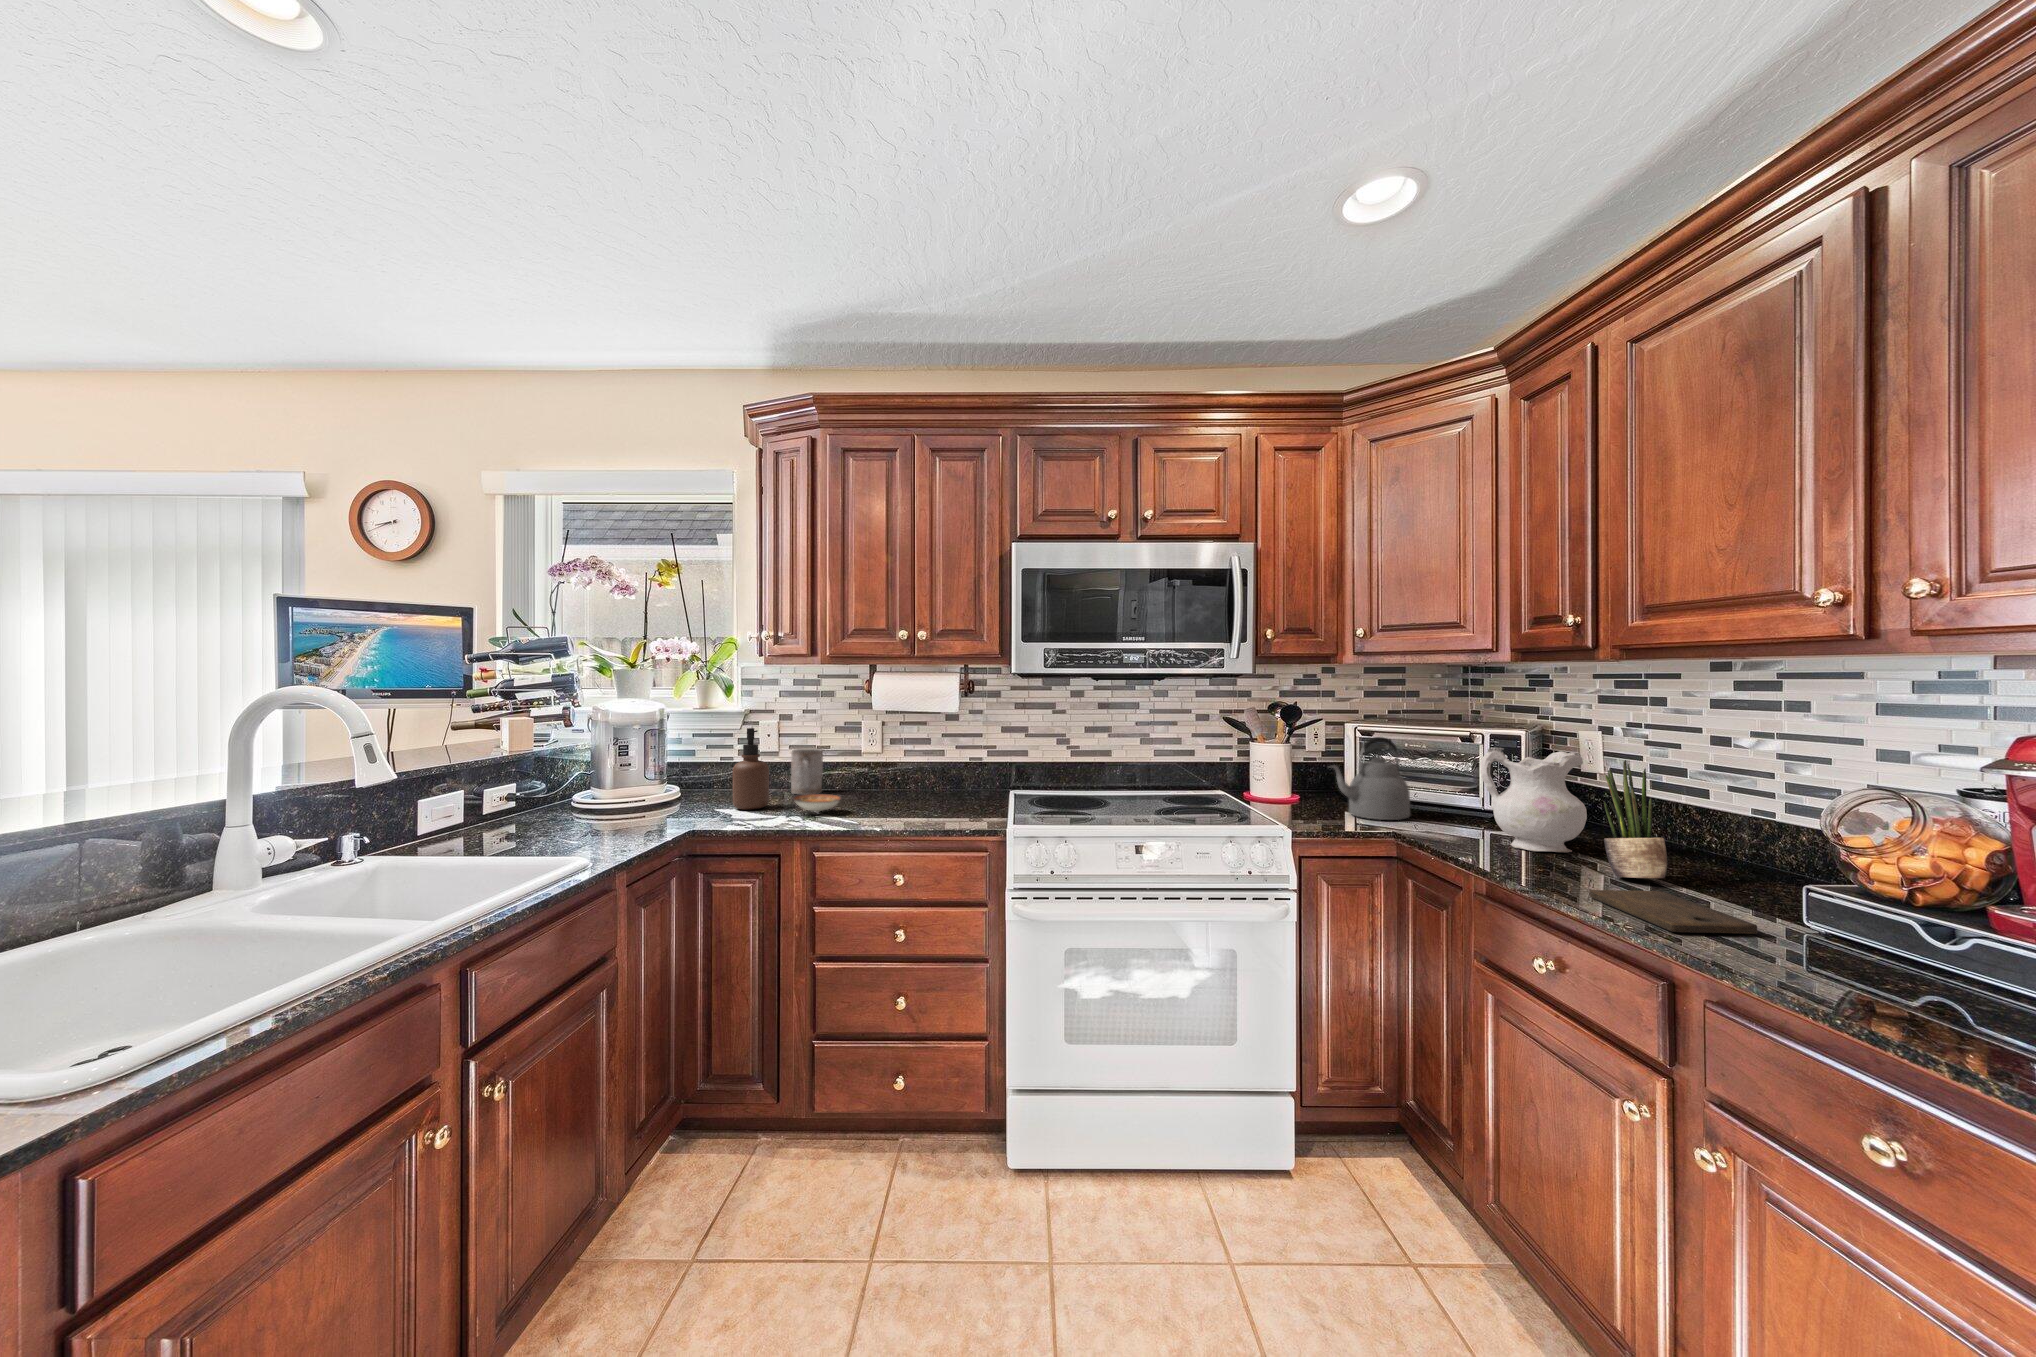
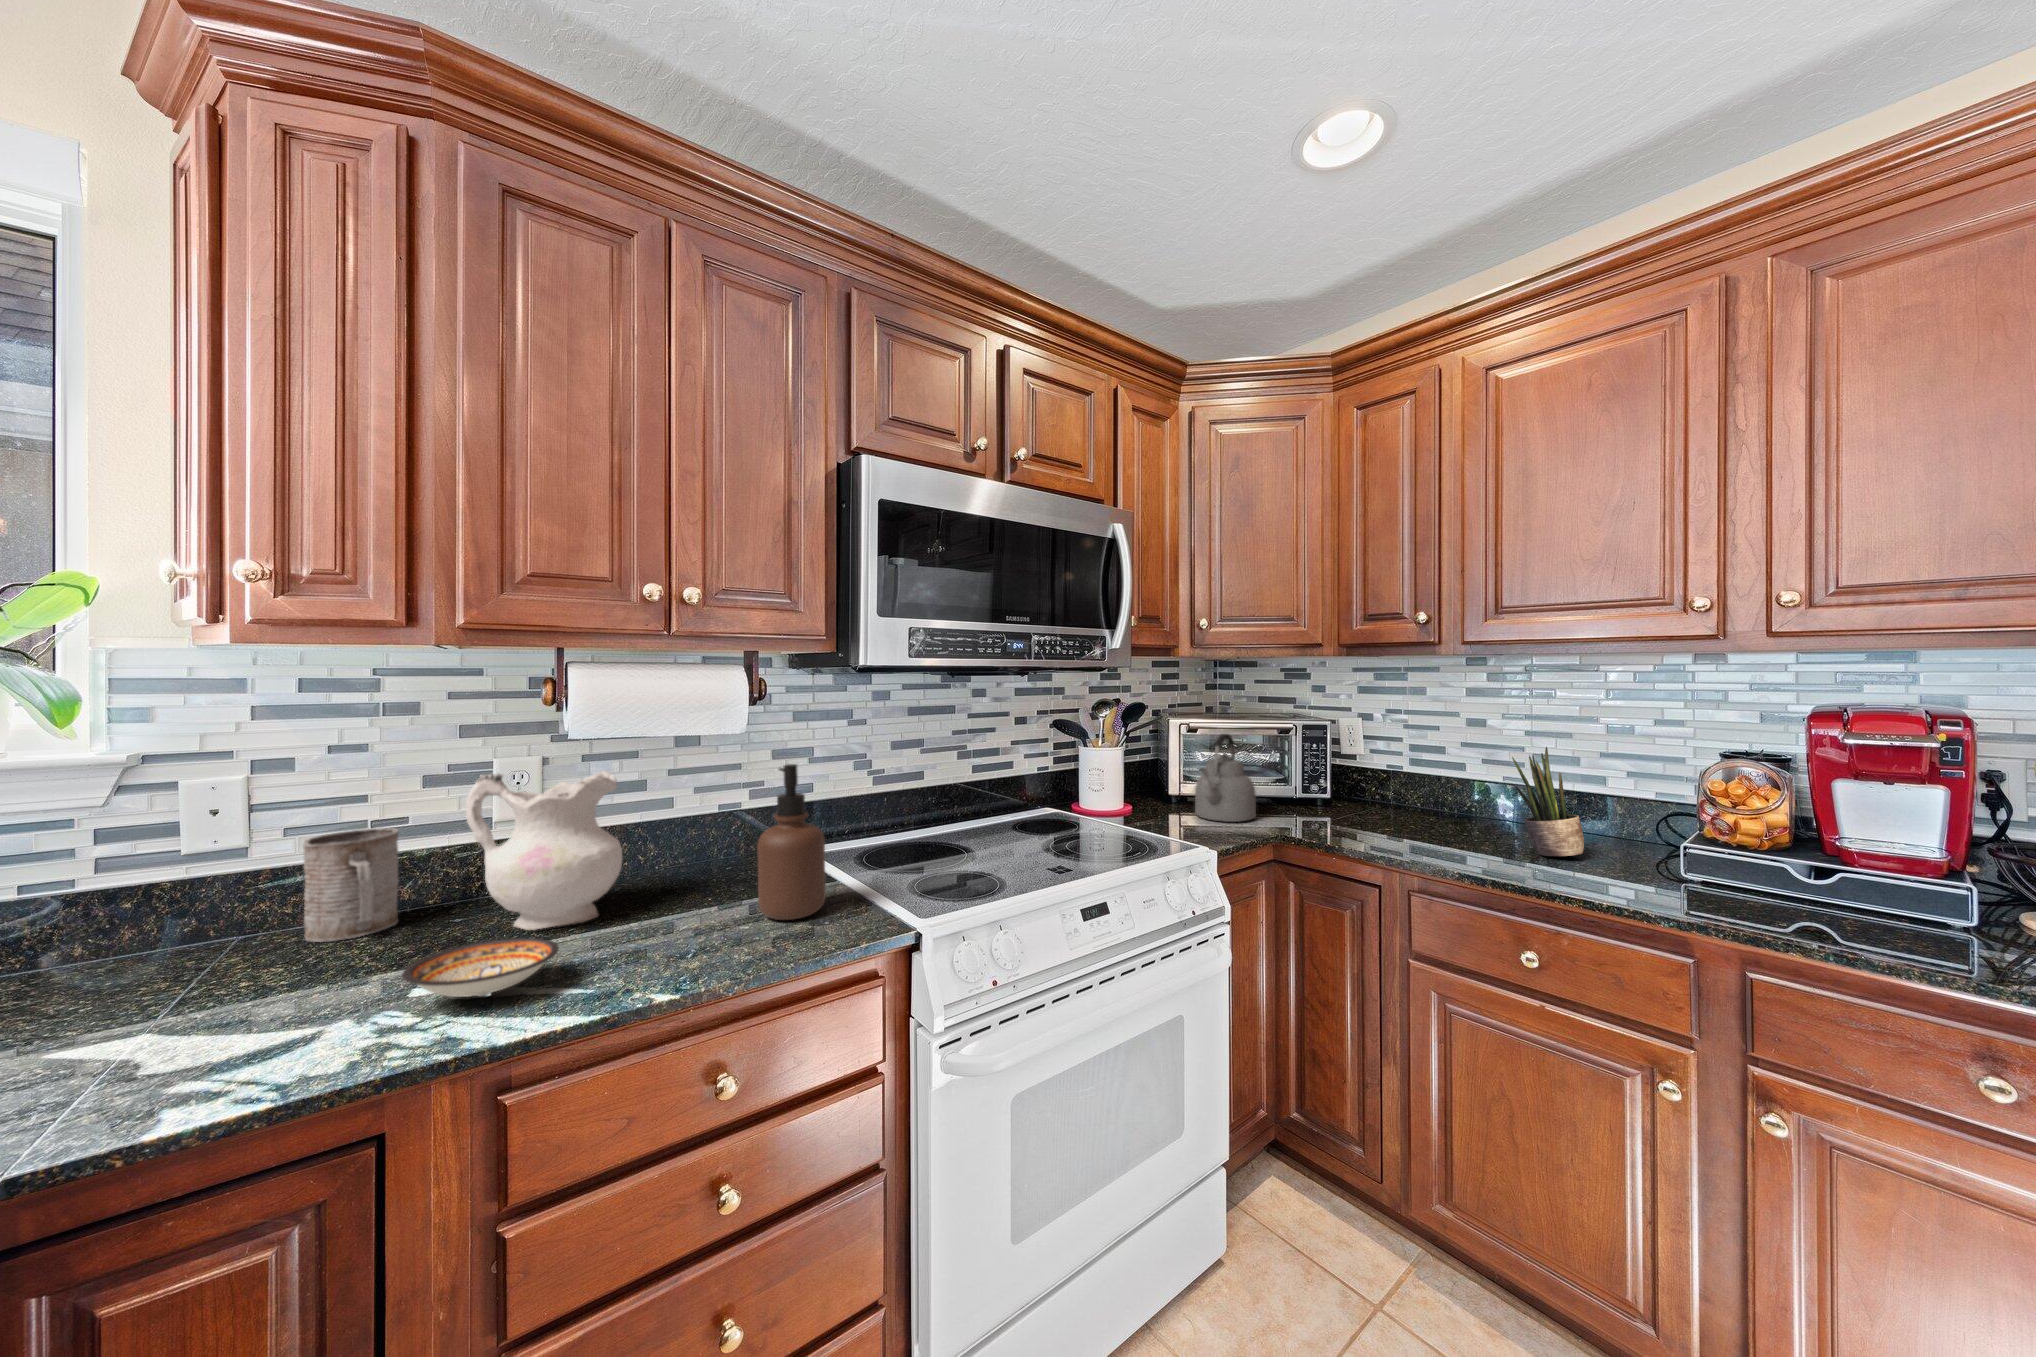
soap dispenser: present [732,728,769,810] -> present [757,764,826,920]
ceramic pitcher: present [1481,747,1587,853] -> present [466,771,622,930]
cutting board: present [1590,890,1757,934] -> none [1608,868,1778,915]

